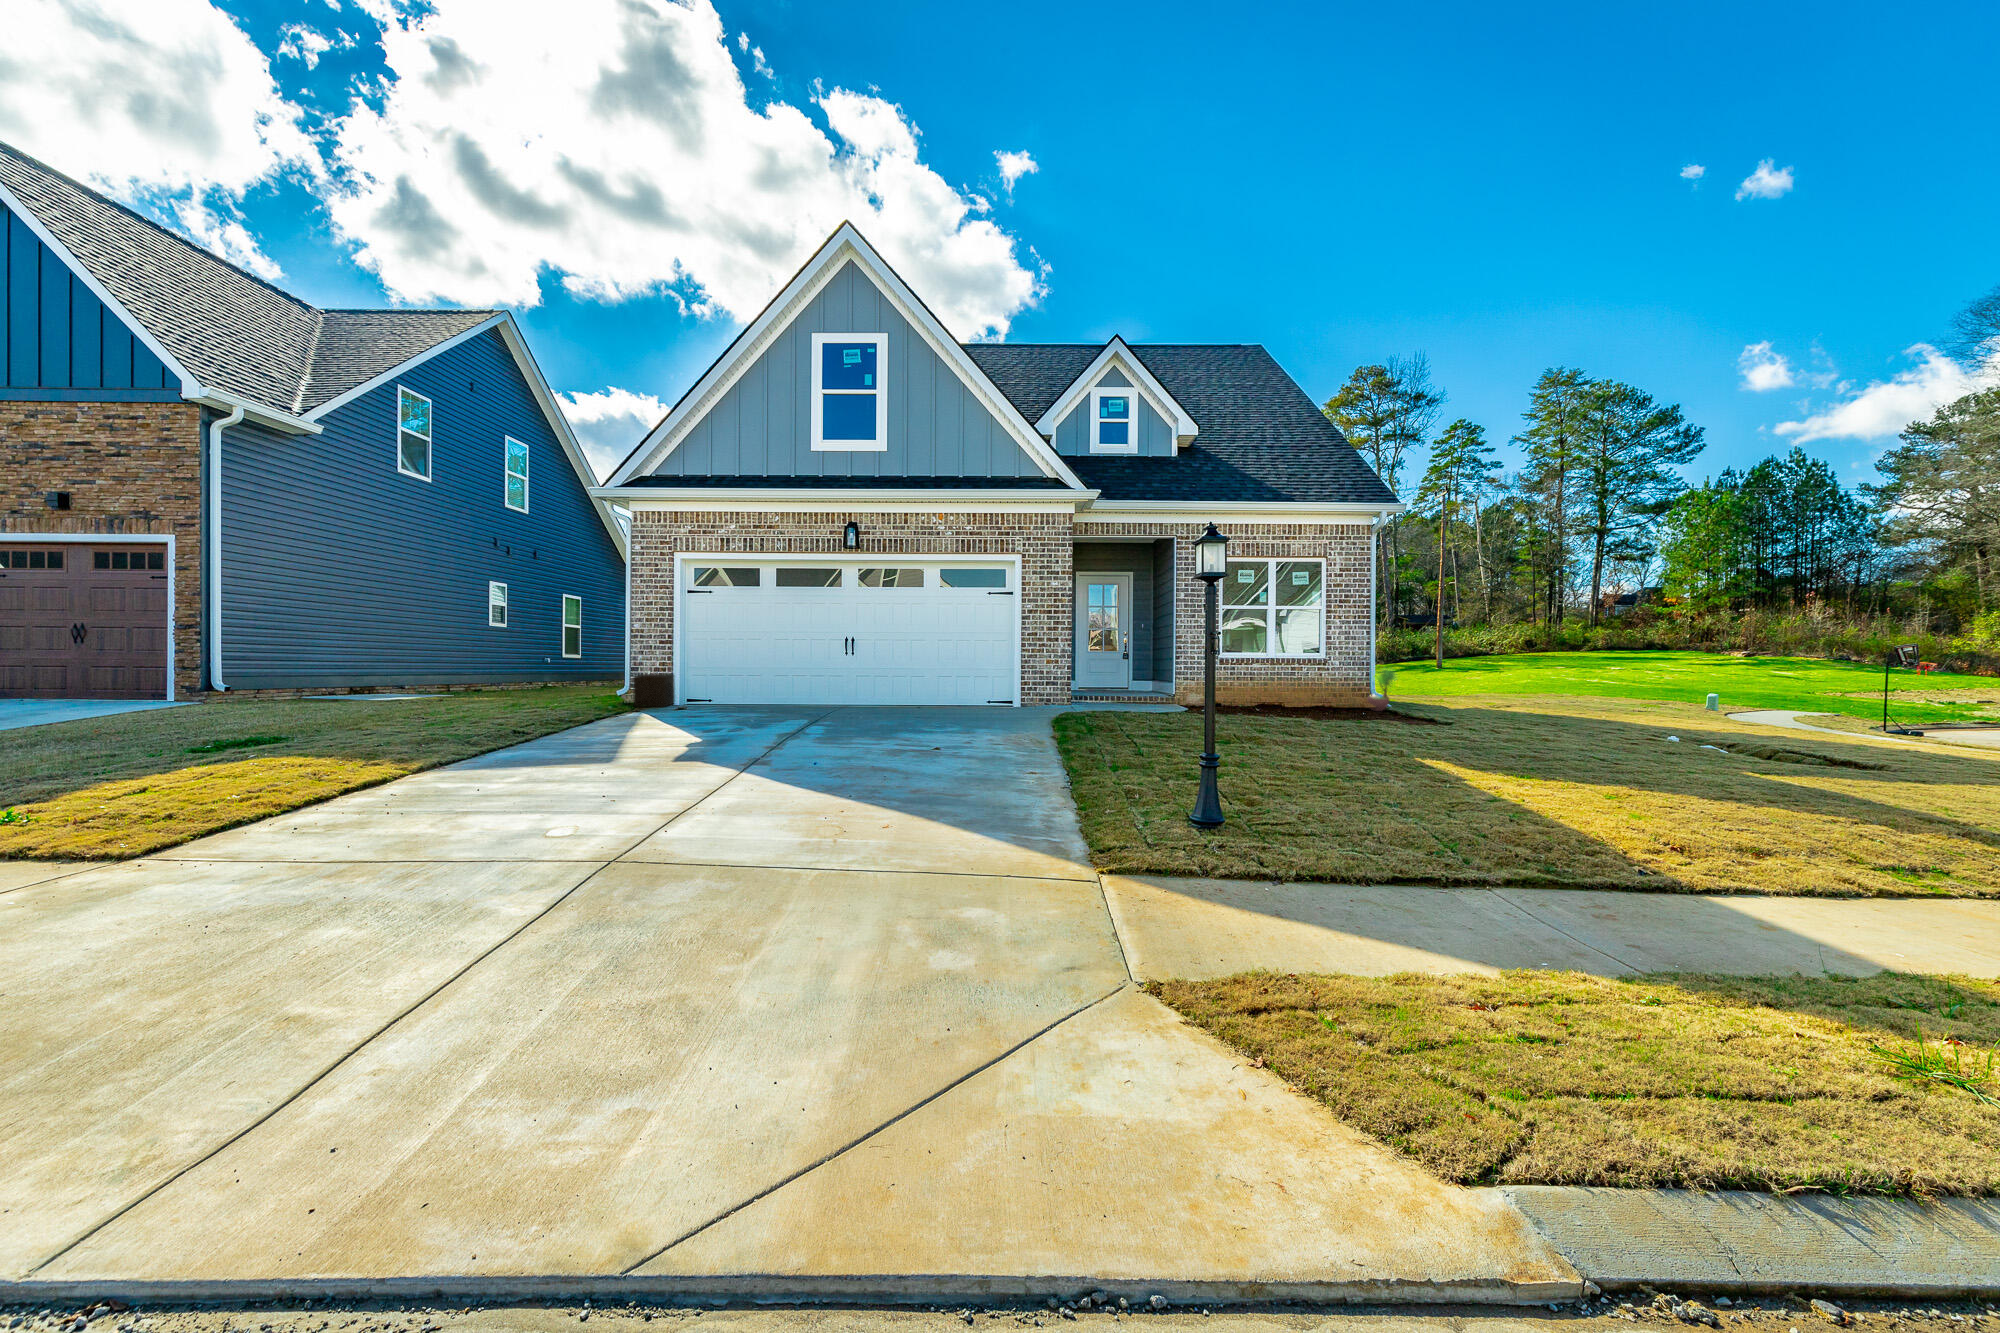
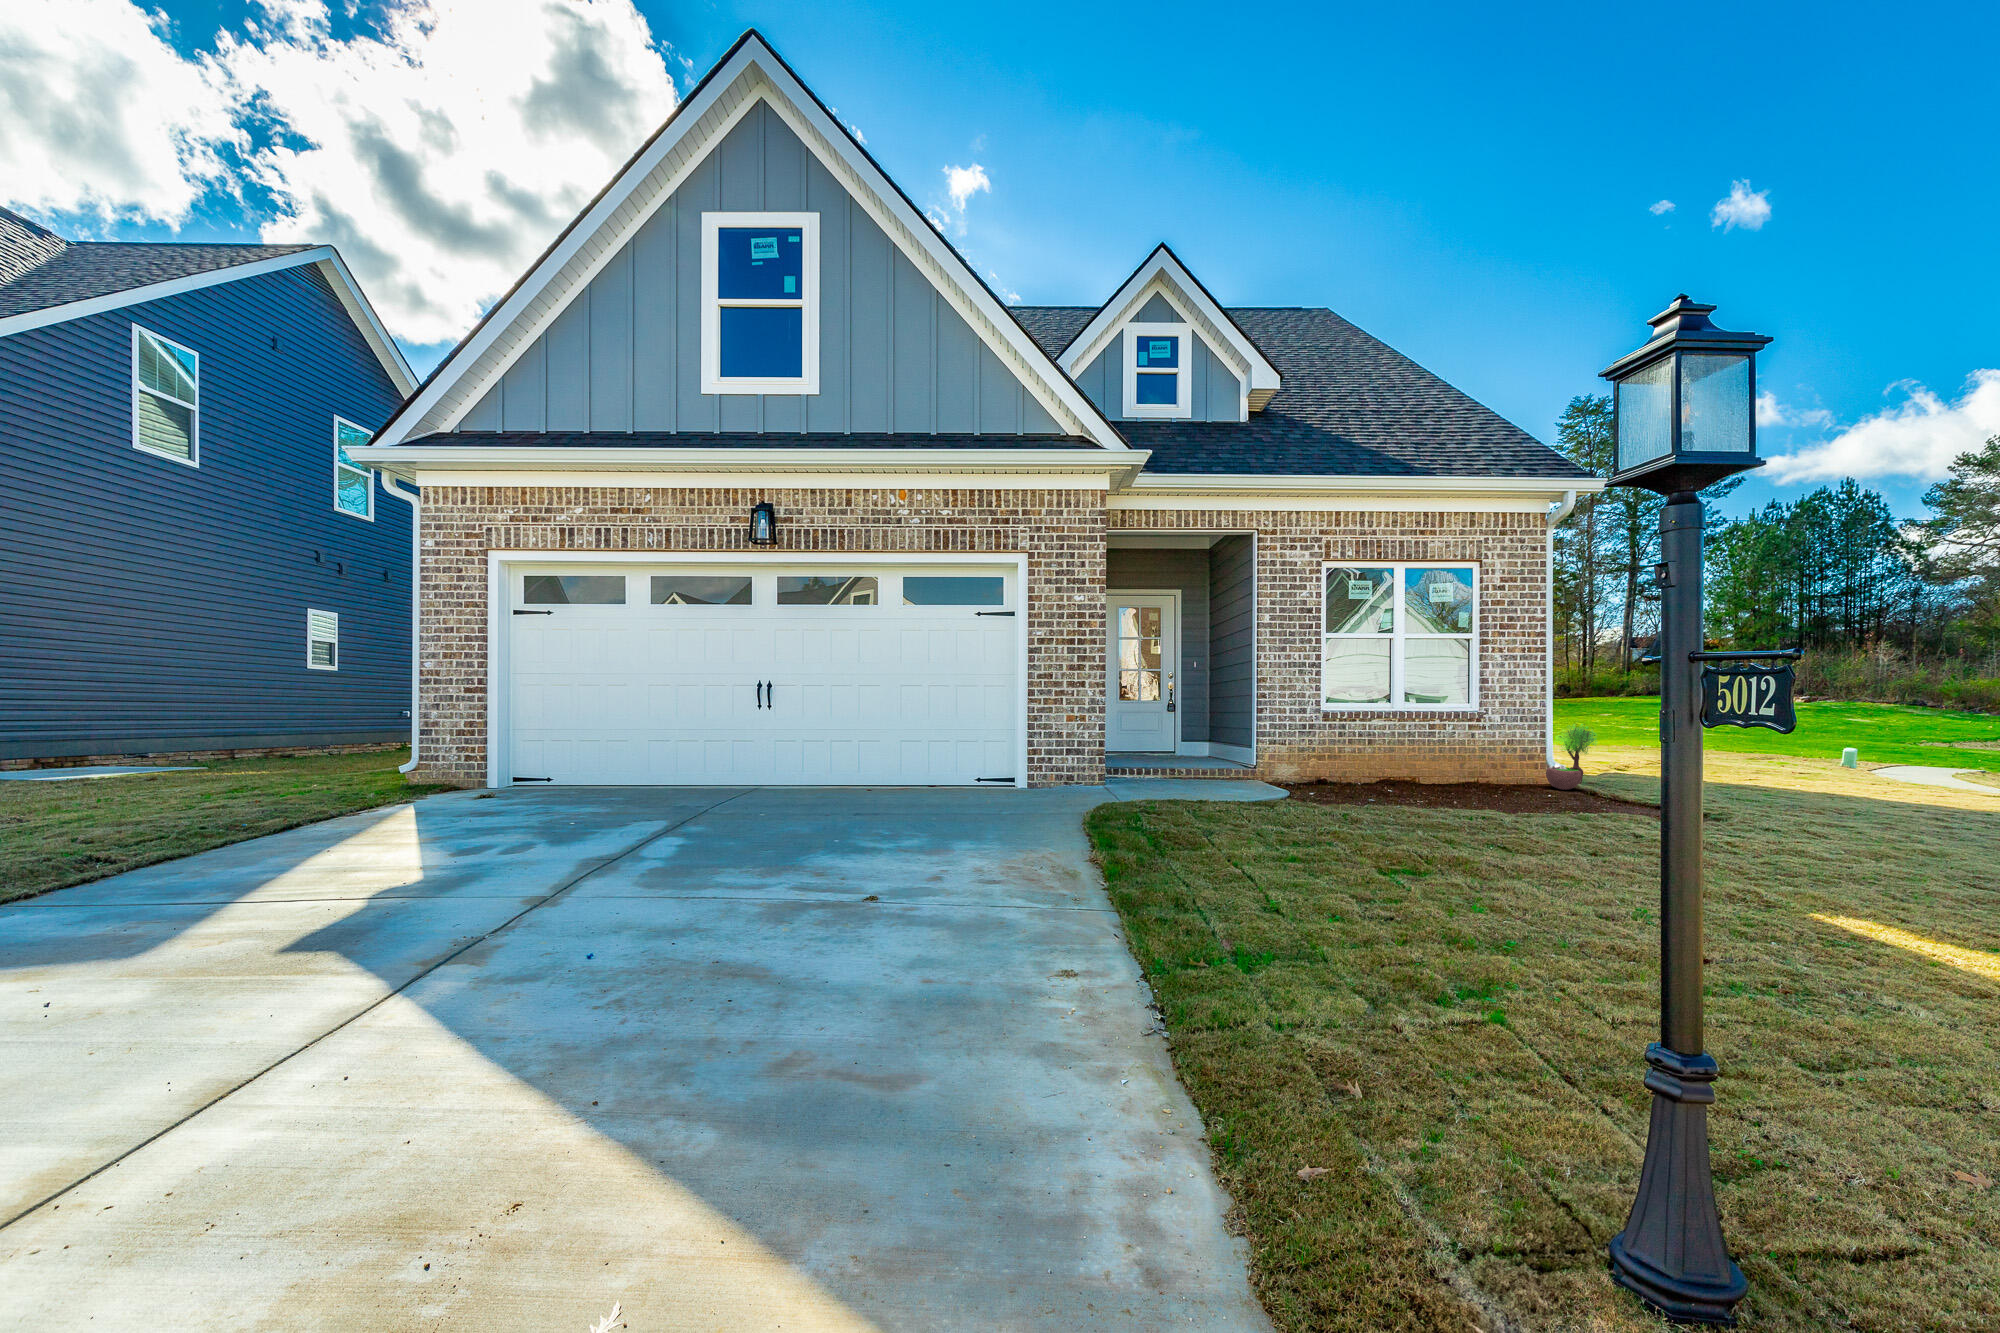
cardboard box: present [633,674,675,707] -> none [408,740,483,794]

